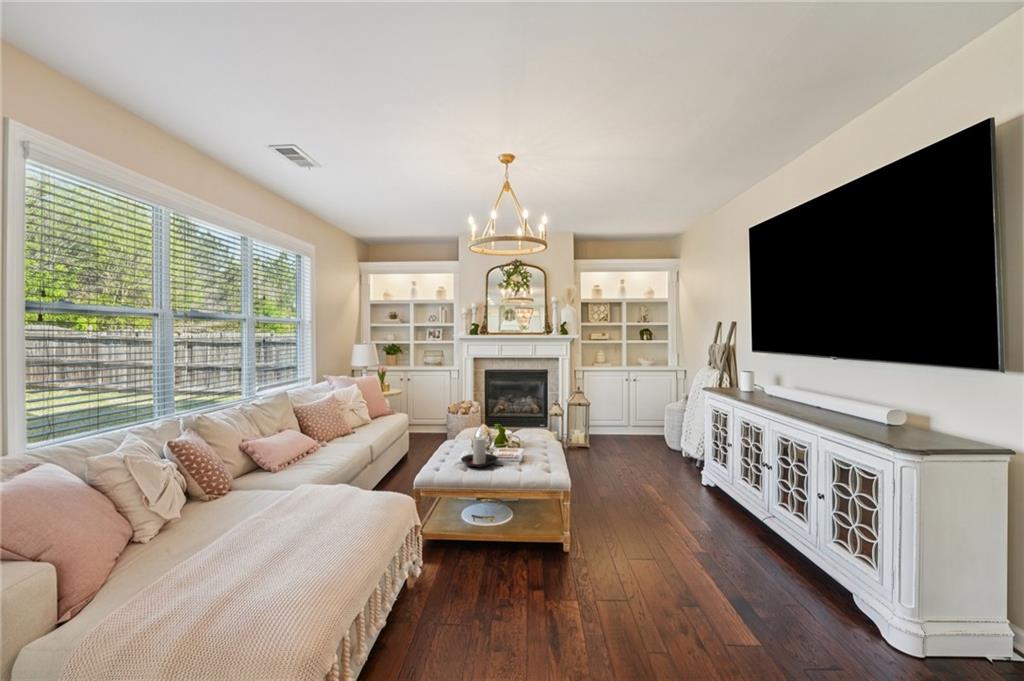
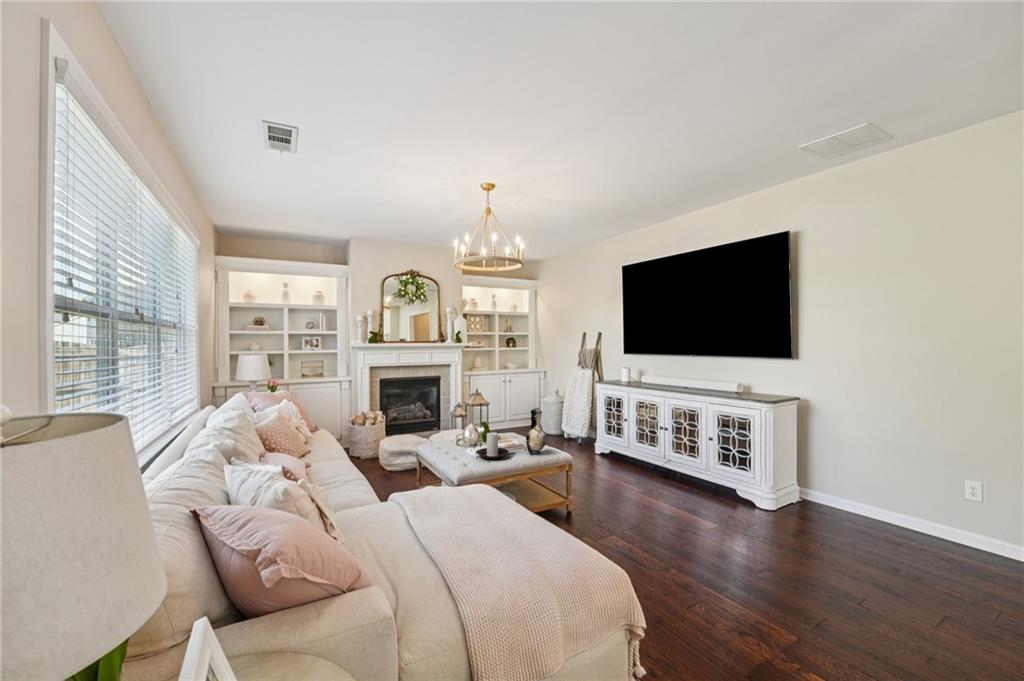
decorative vase: none [513,415,542,470] -> present [526,408,546,455]

